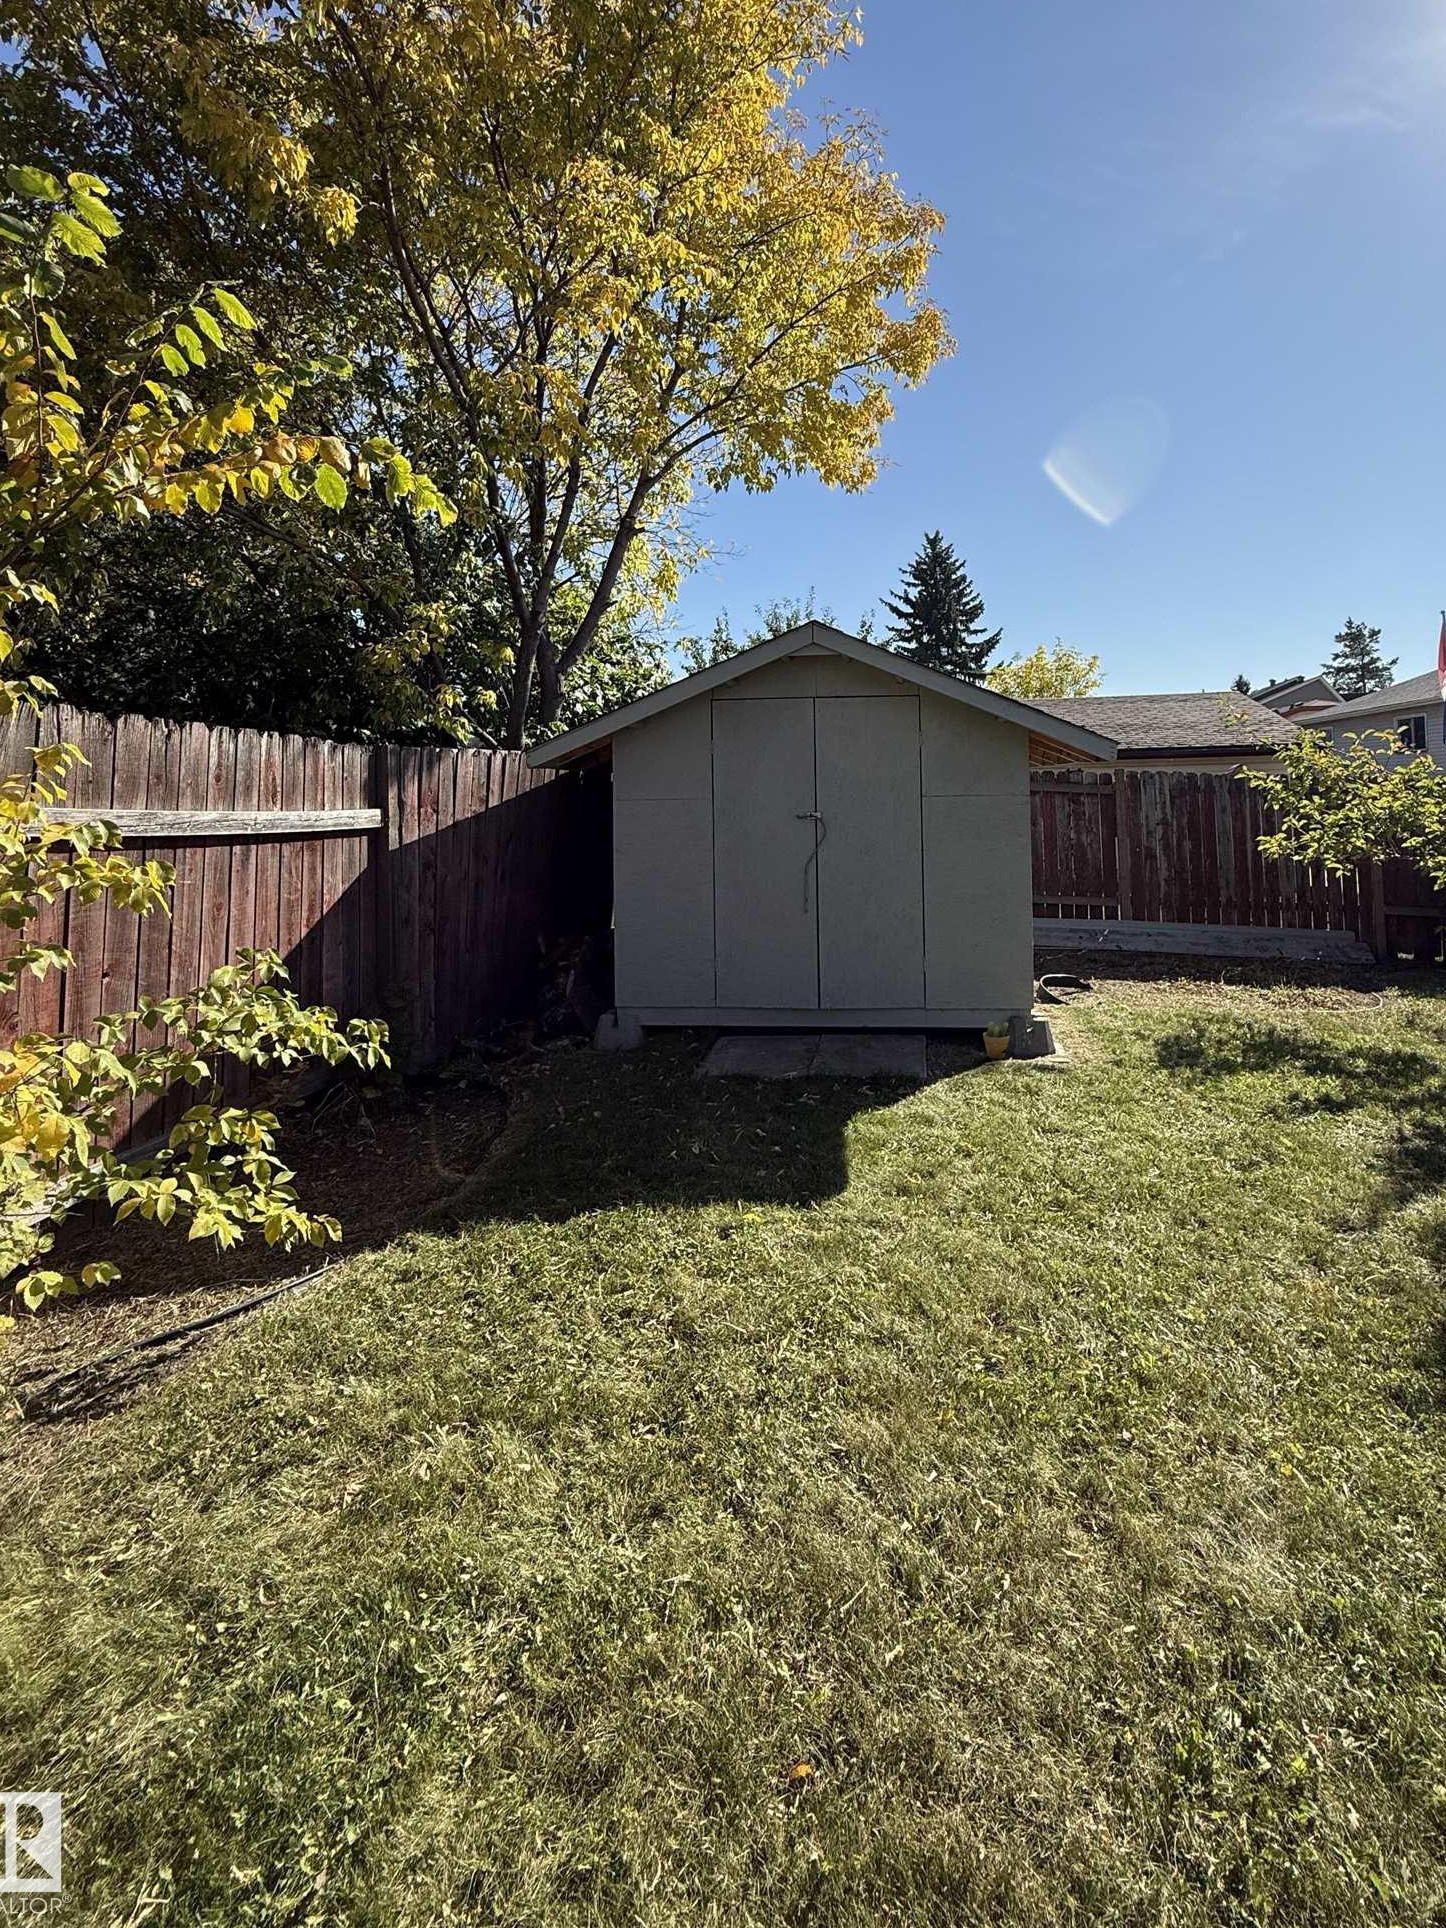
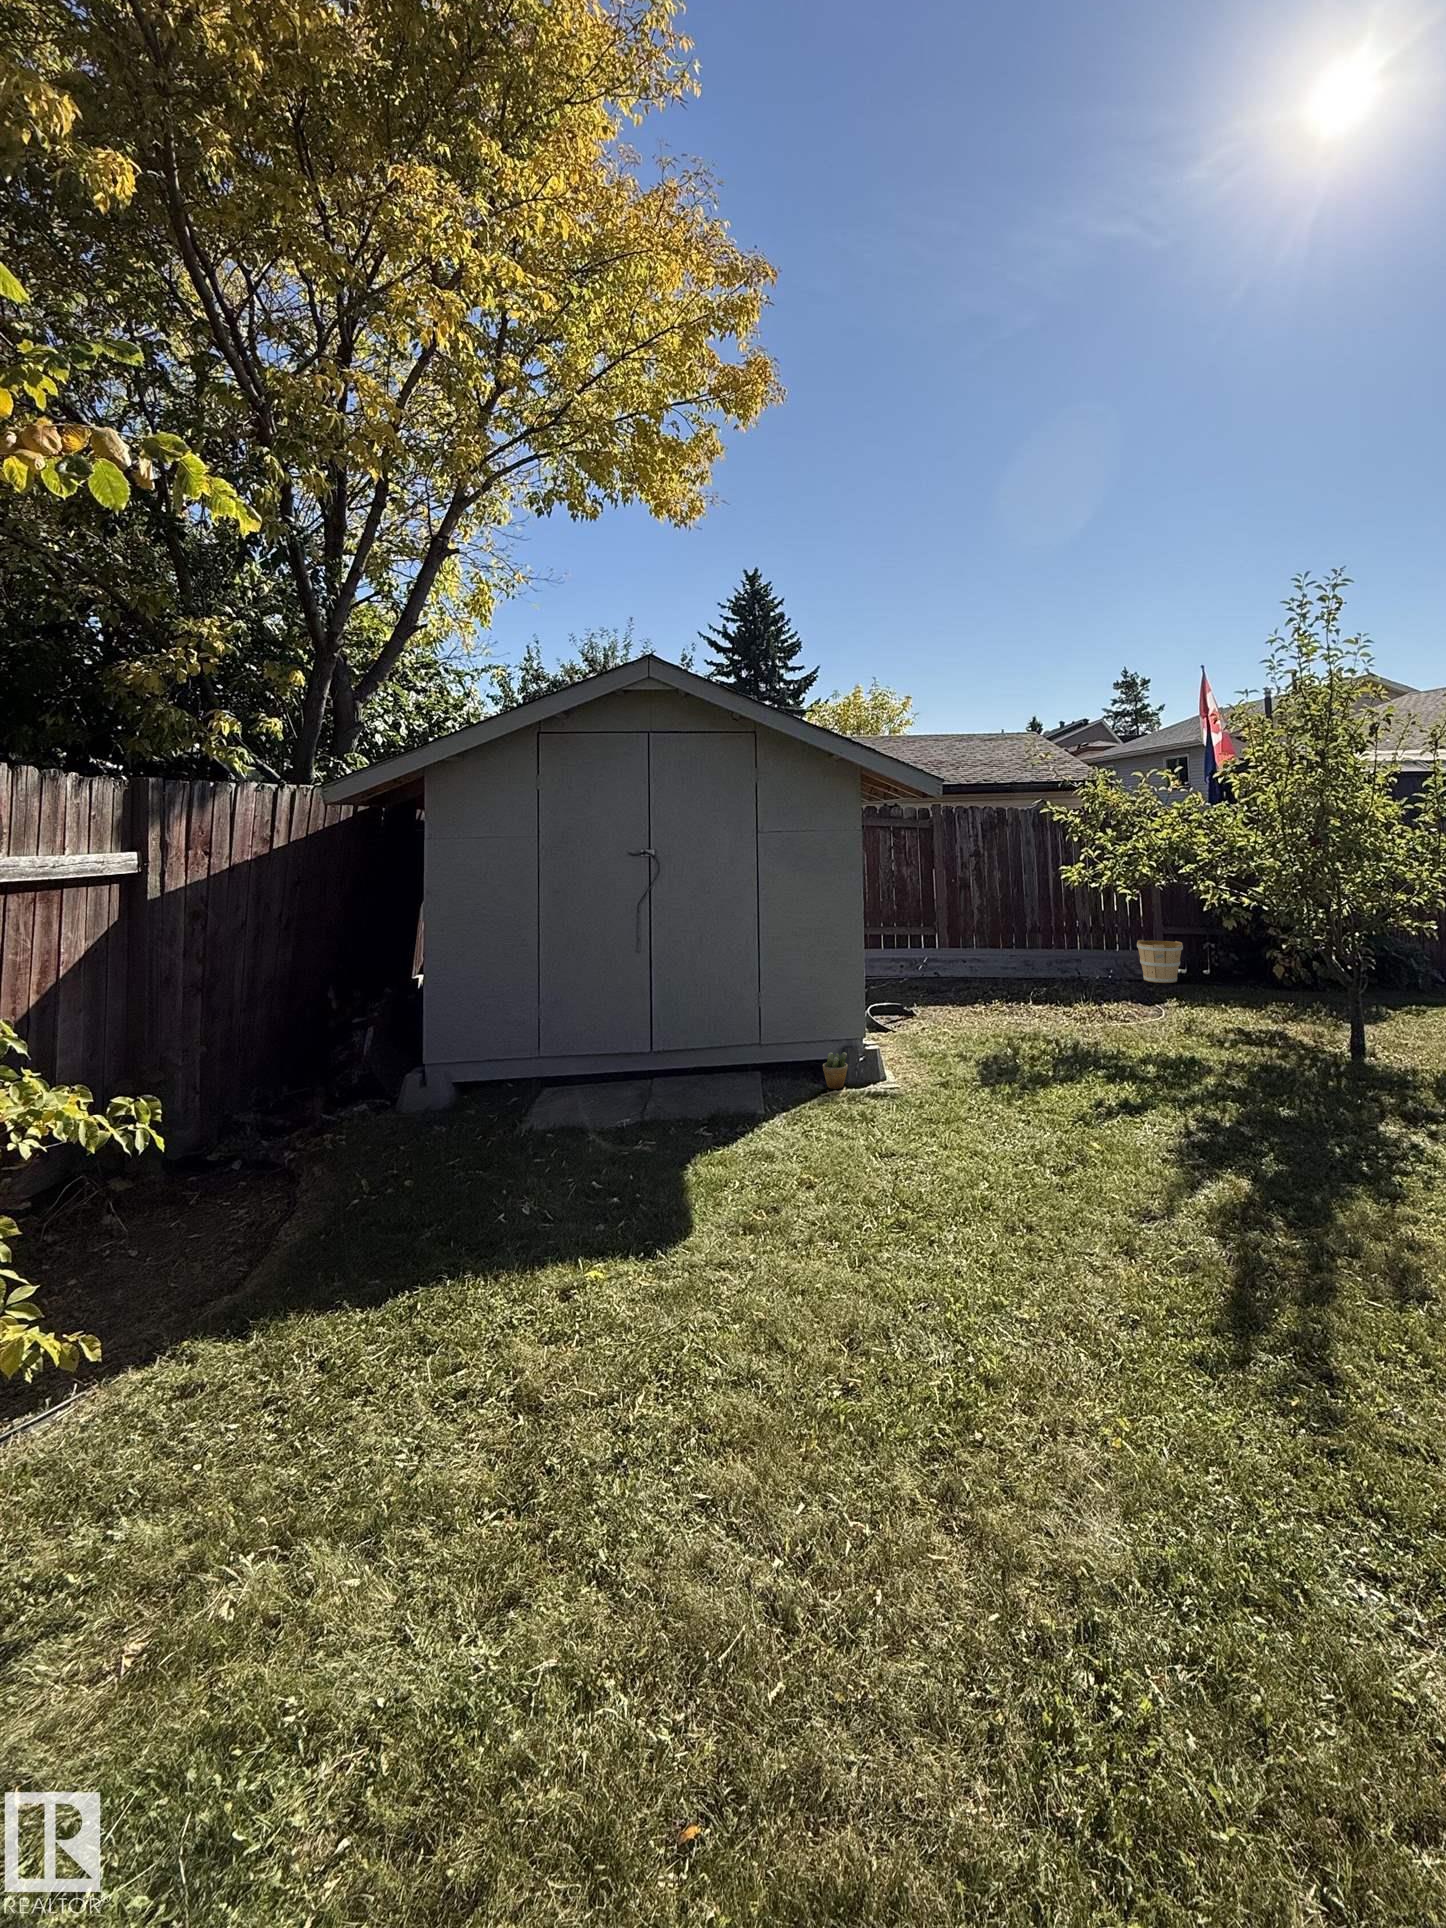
wooden bucket: none [1348,919,1407,969] -> present [1137,940,1183,983]

